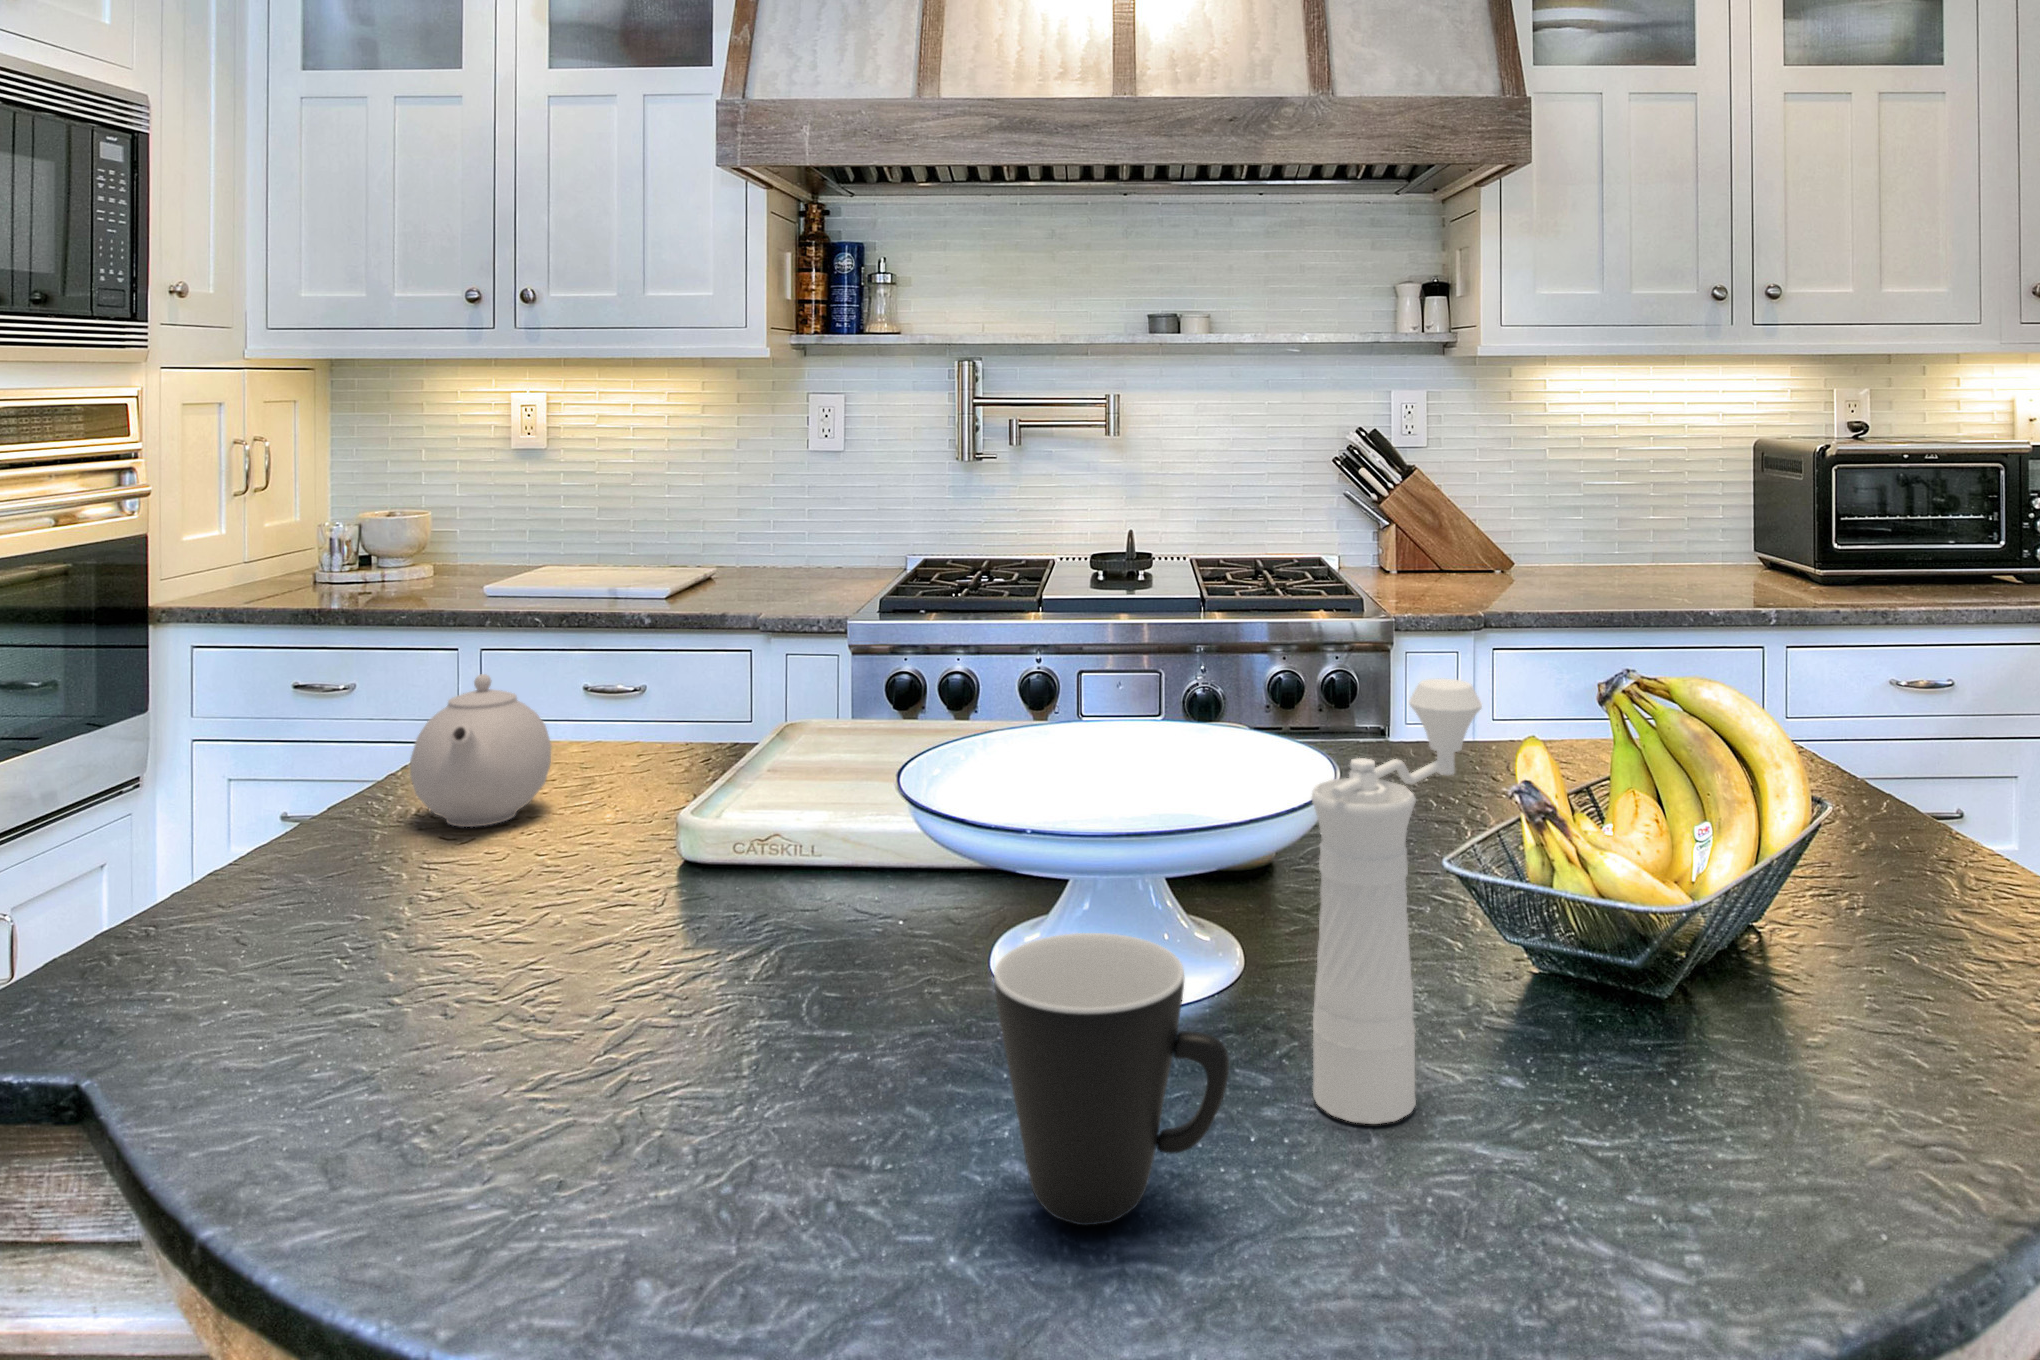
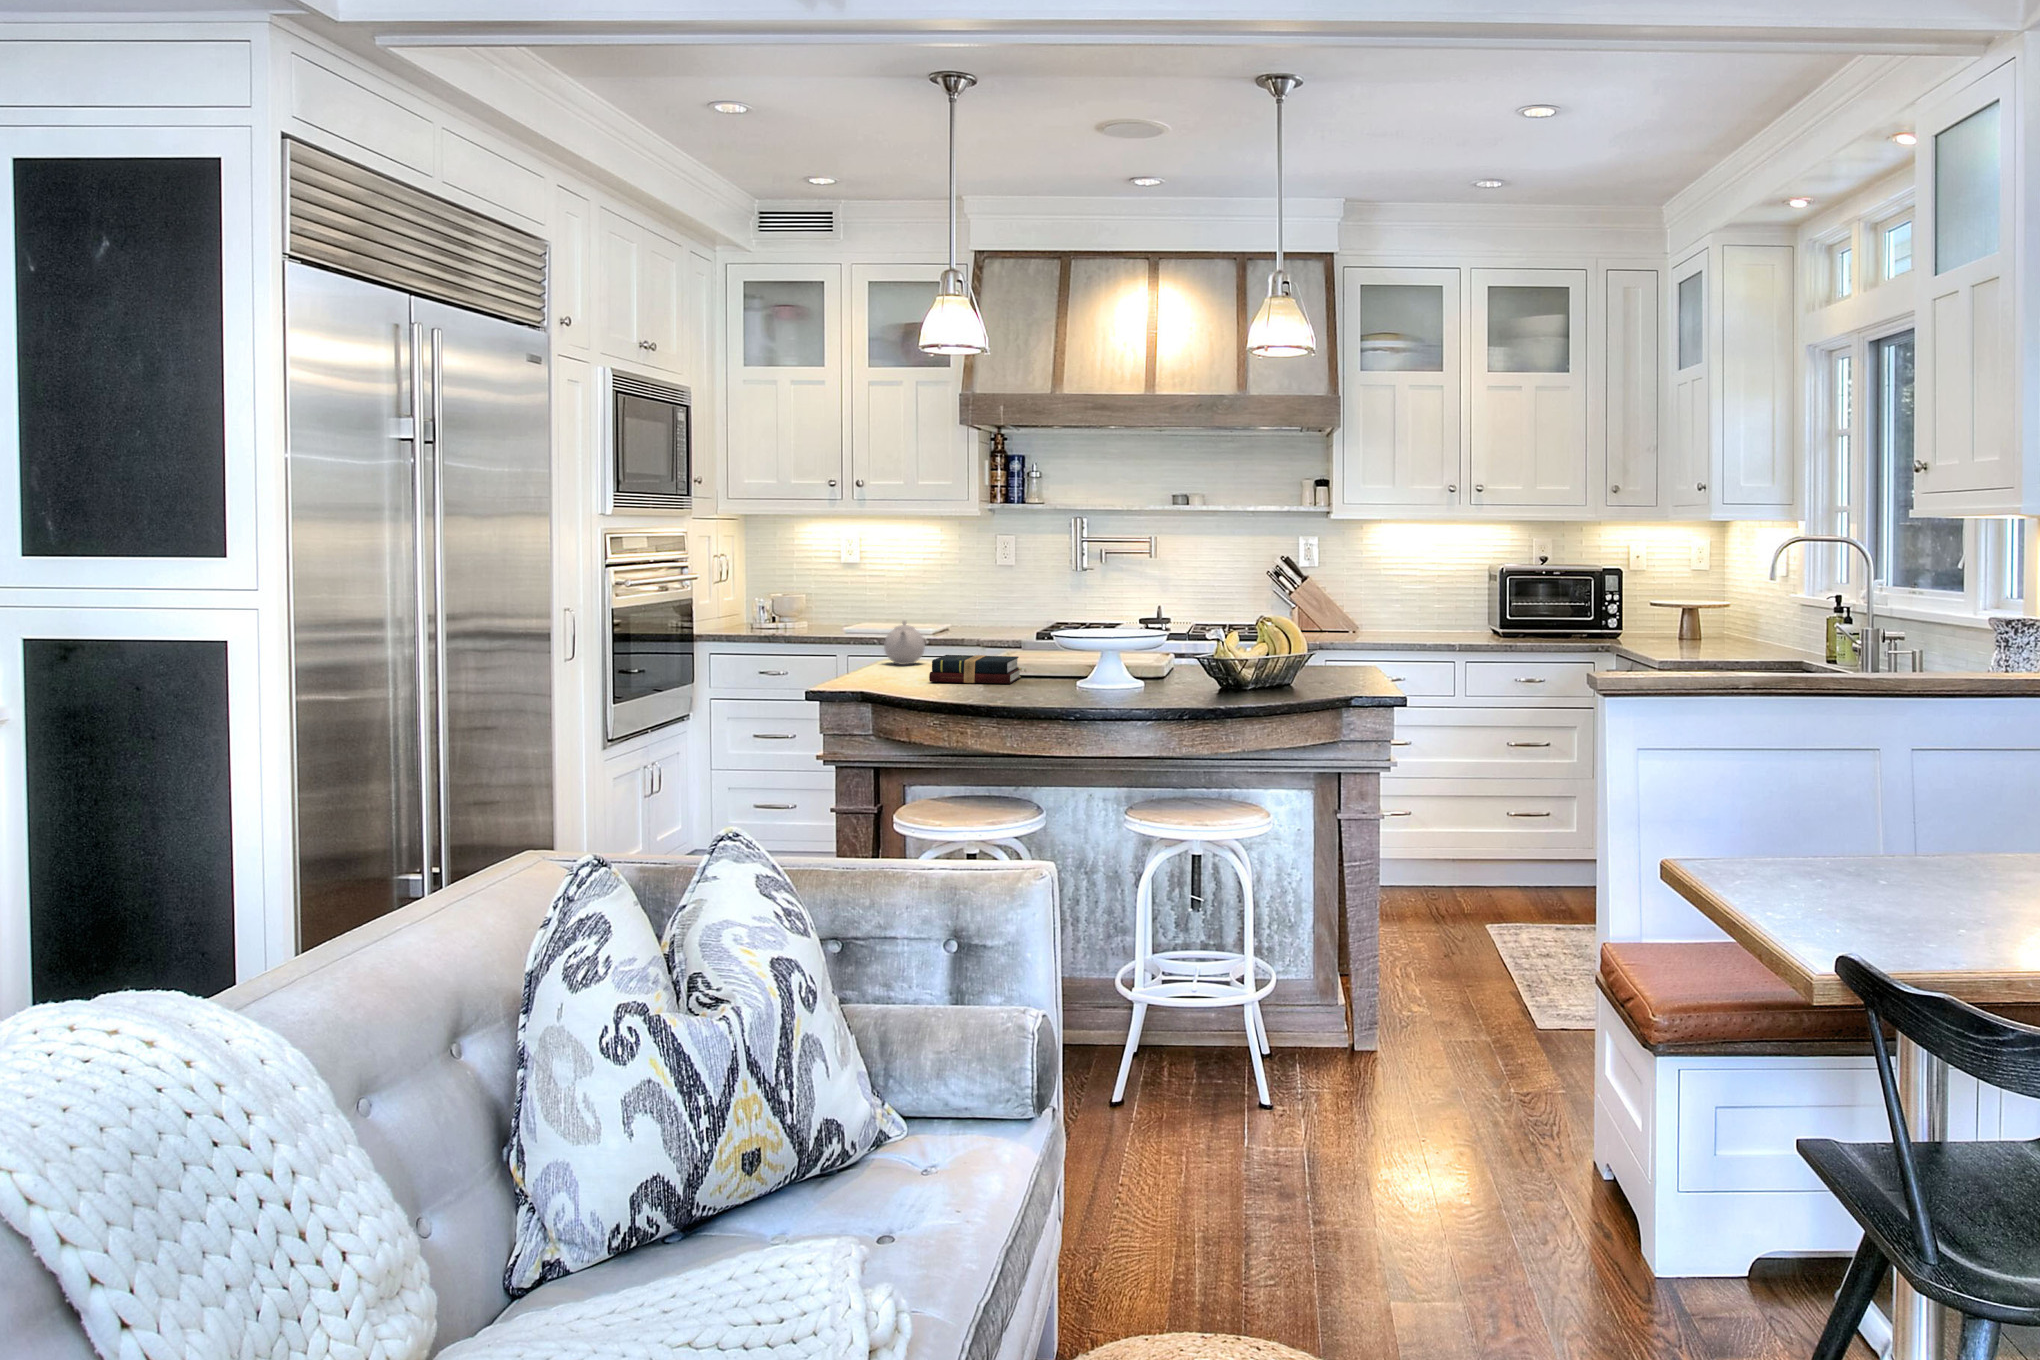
pepper mill: present [1312,678,1482,1124] -> none [1117,603,1165,688]
hardback book: none [441,880,862,1075] -> present [929,655,1021,683]
mug: present [994,933,1229,1225] -> none [1045,643,1090,690]

